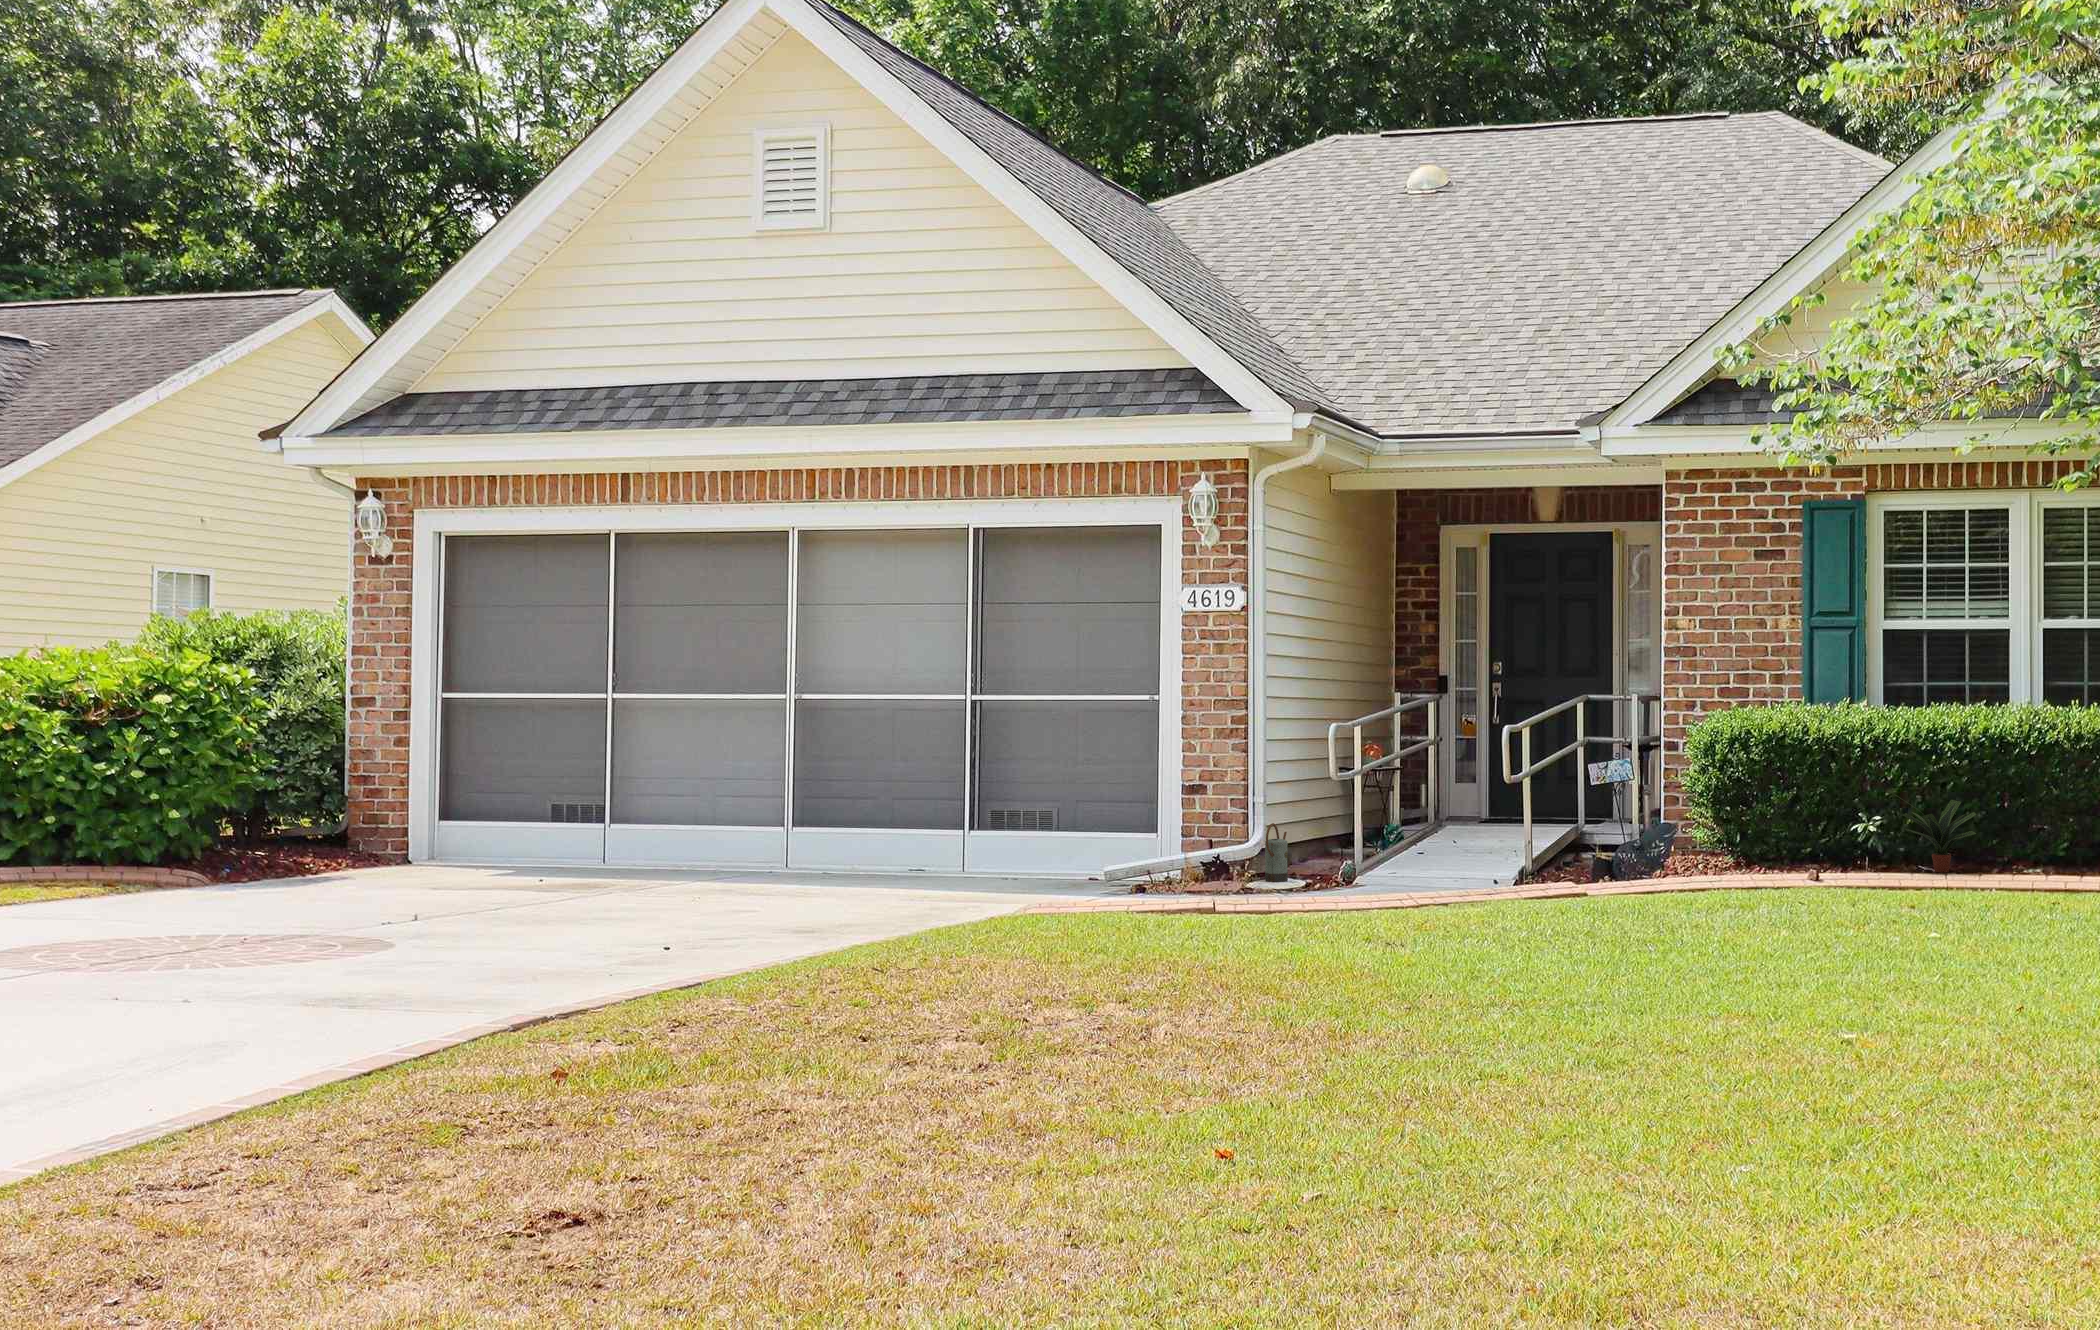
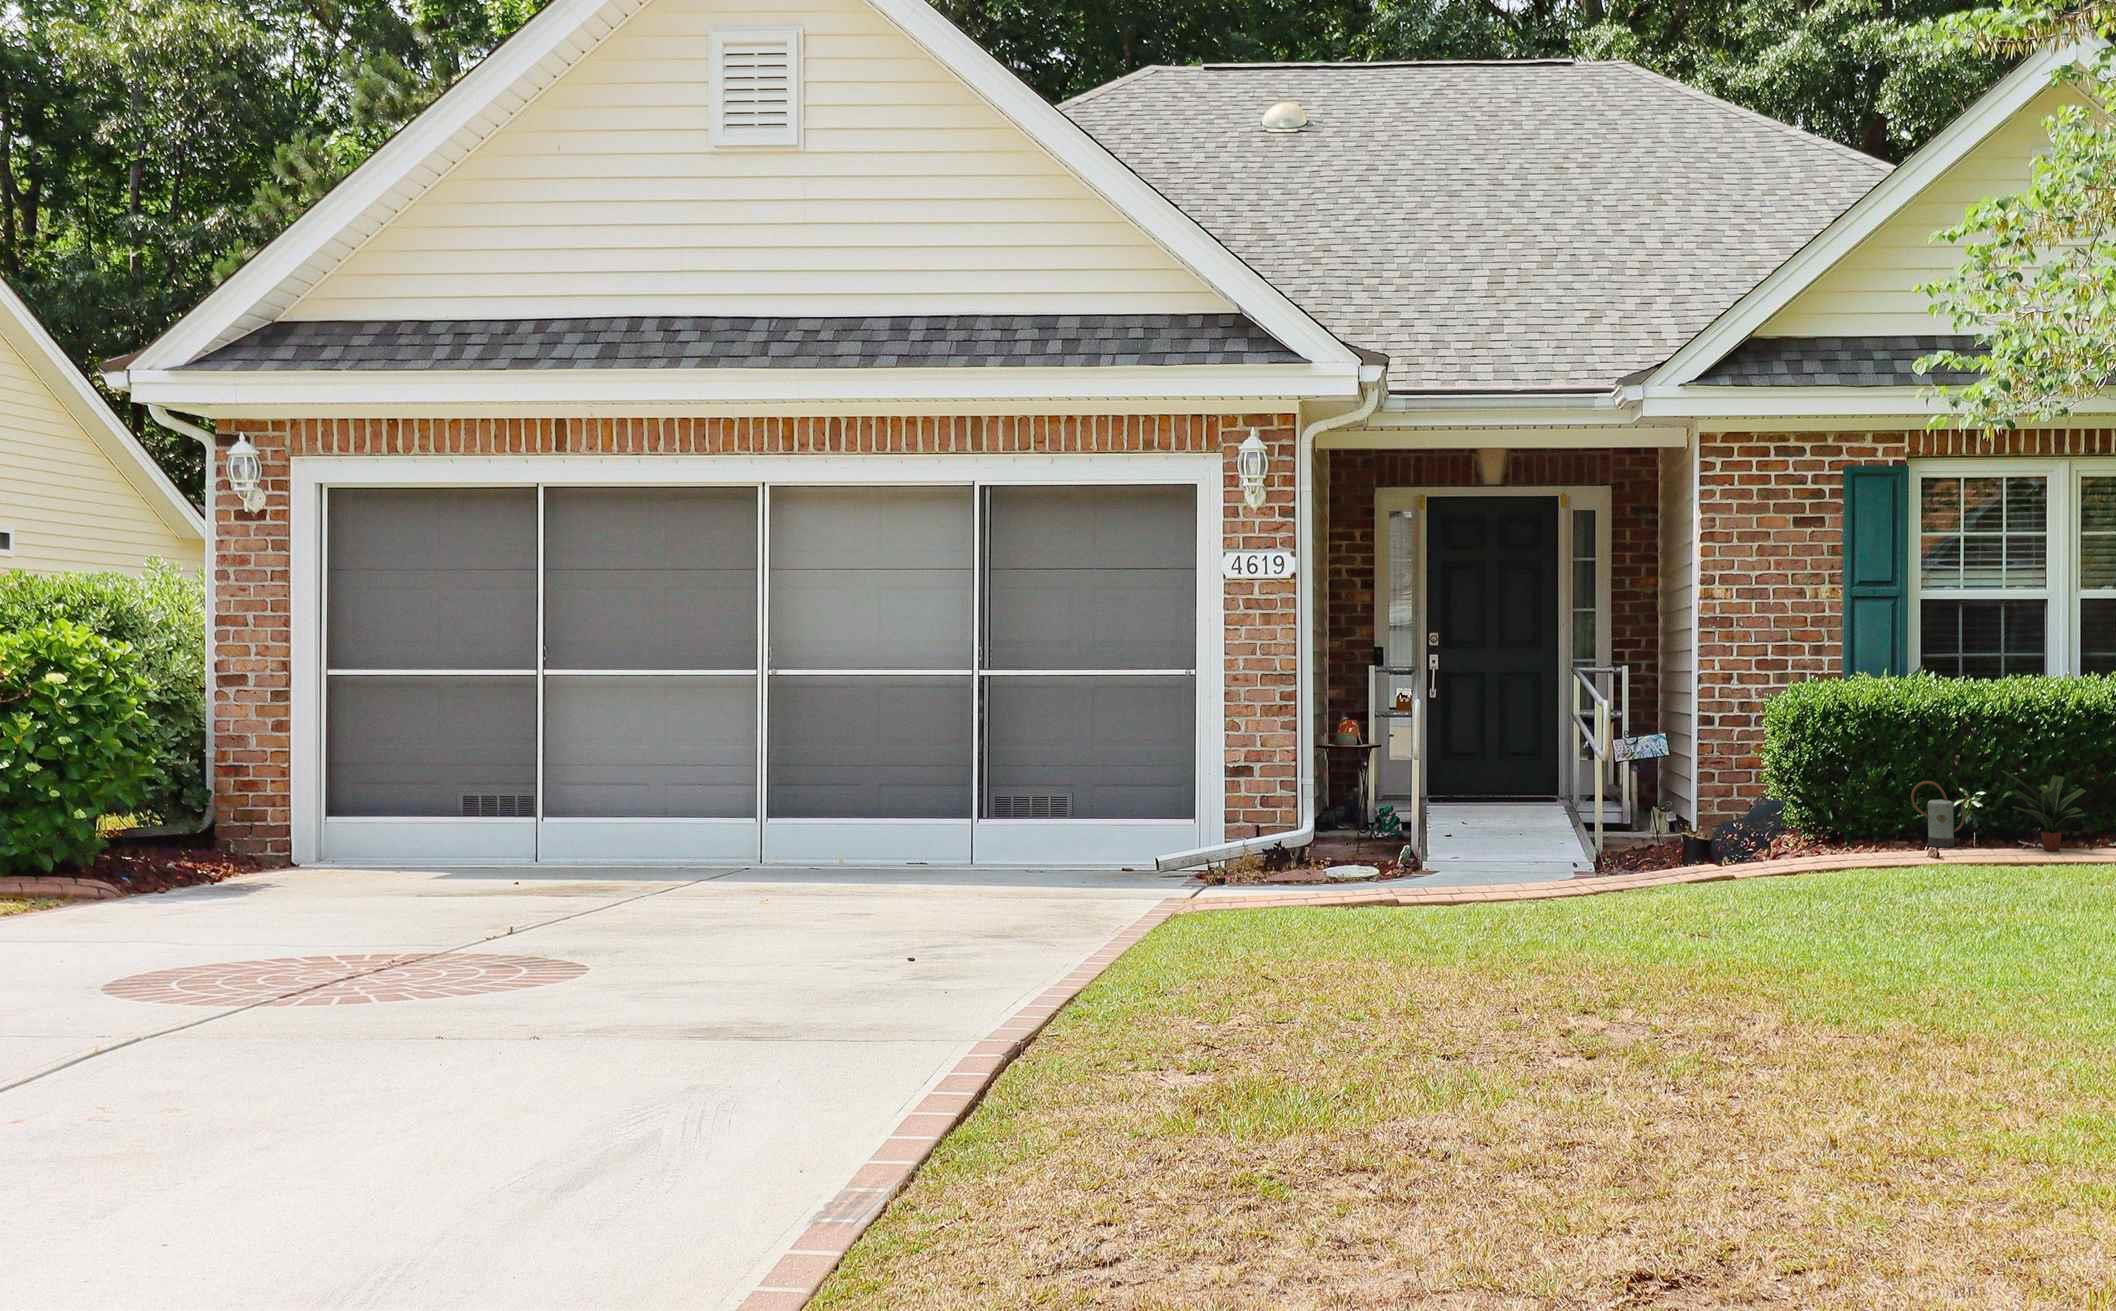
watering can: present [1265,823,1288,882] -> present [1911,781,1970,848]

